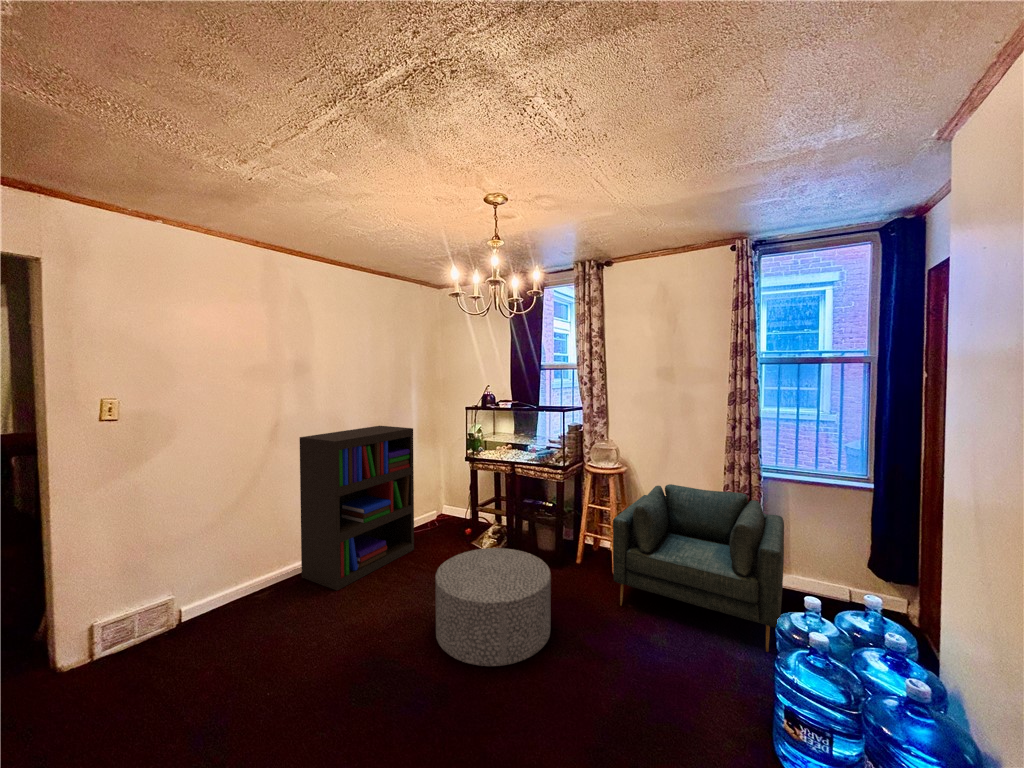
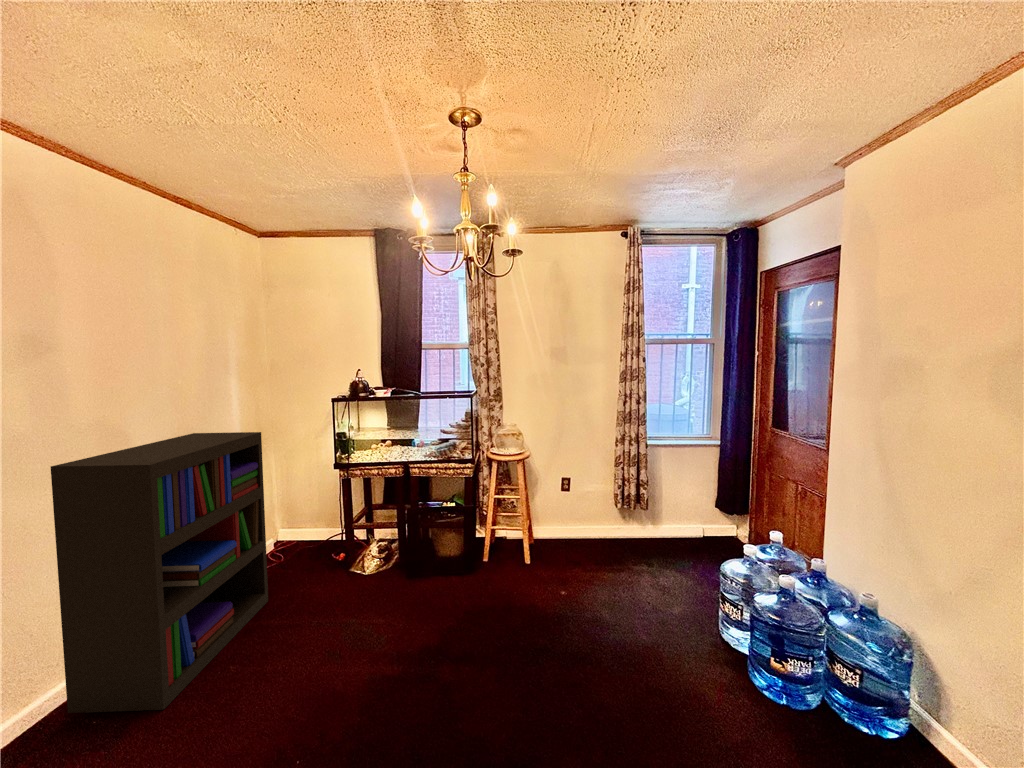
armchair: present [613,484,784,652] -> none [544,461,700,596]
ottoman: present [436,548,551,666] -> none [371,565,520,734]

